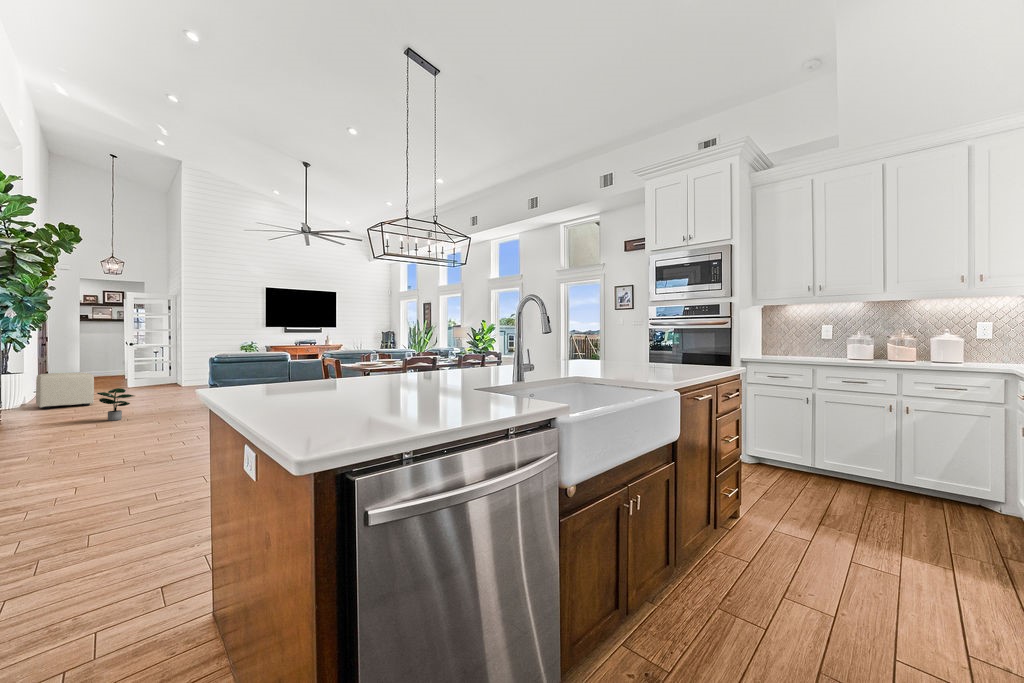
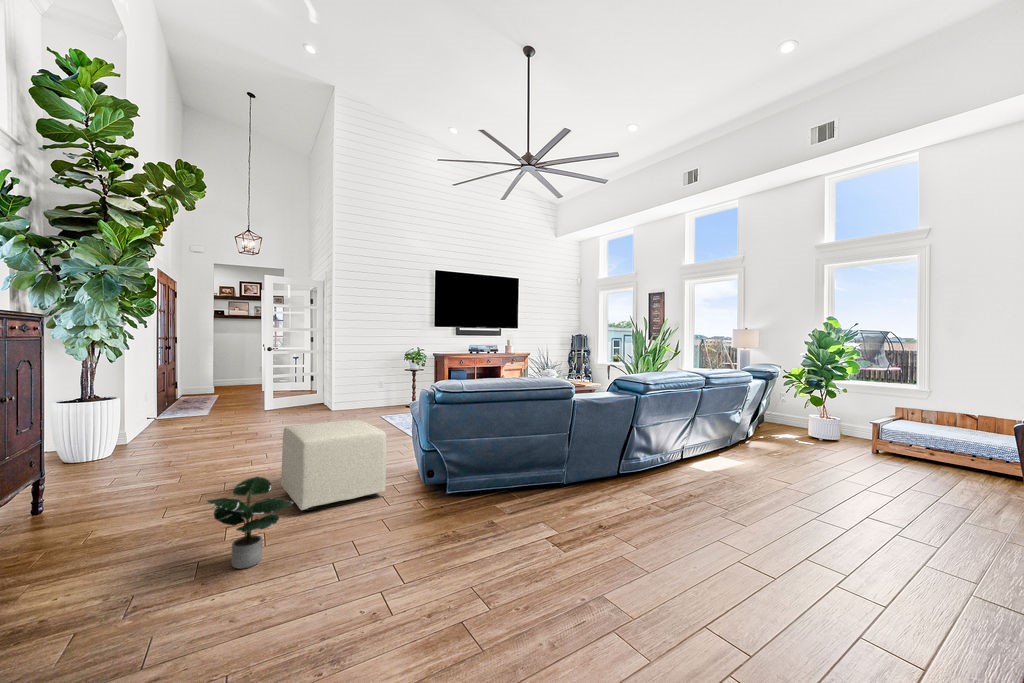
ottoman: present [36,372,94,409] -> present [281,420,386,511]

